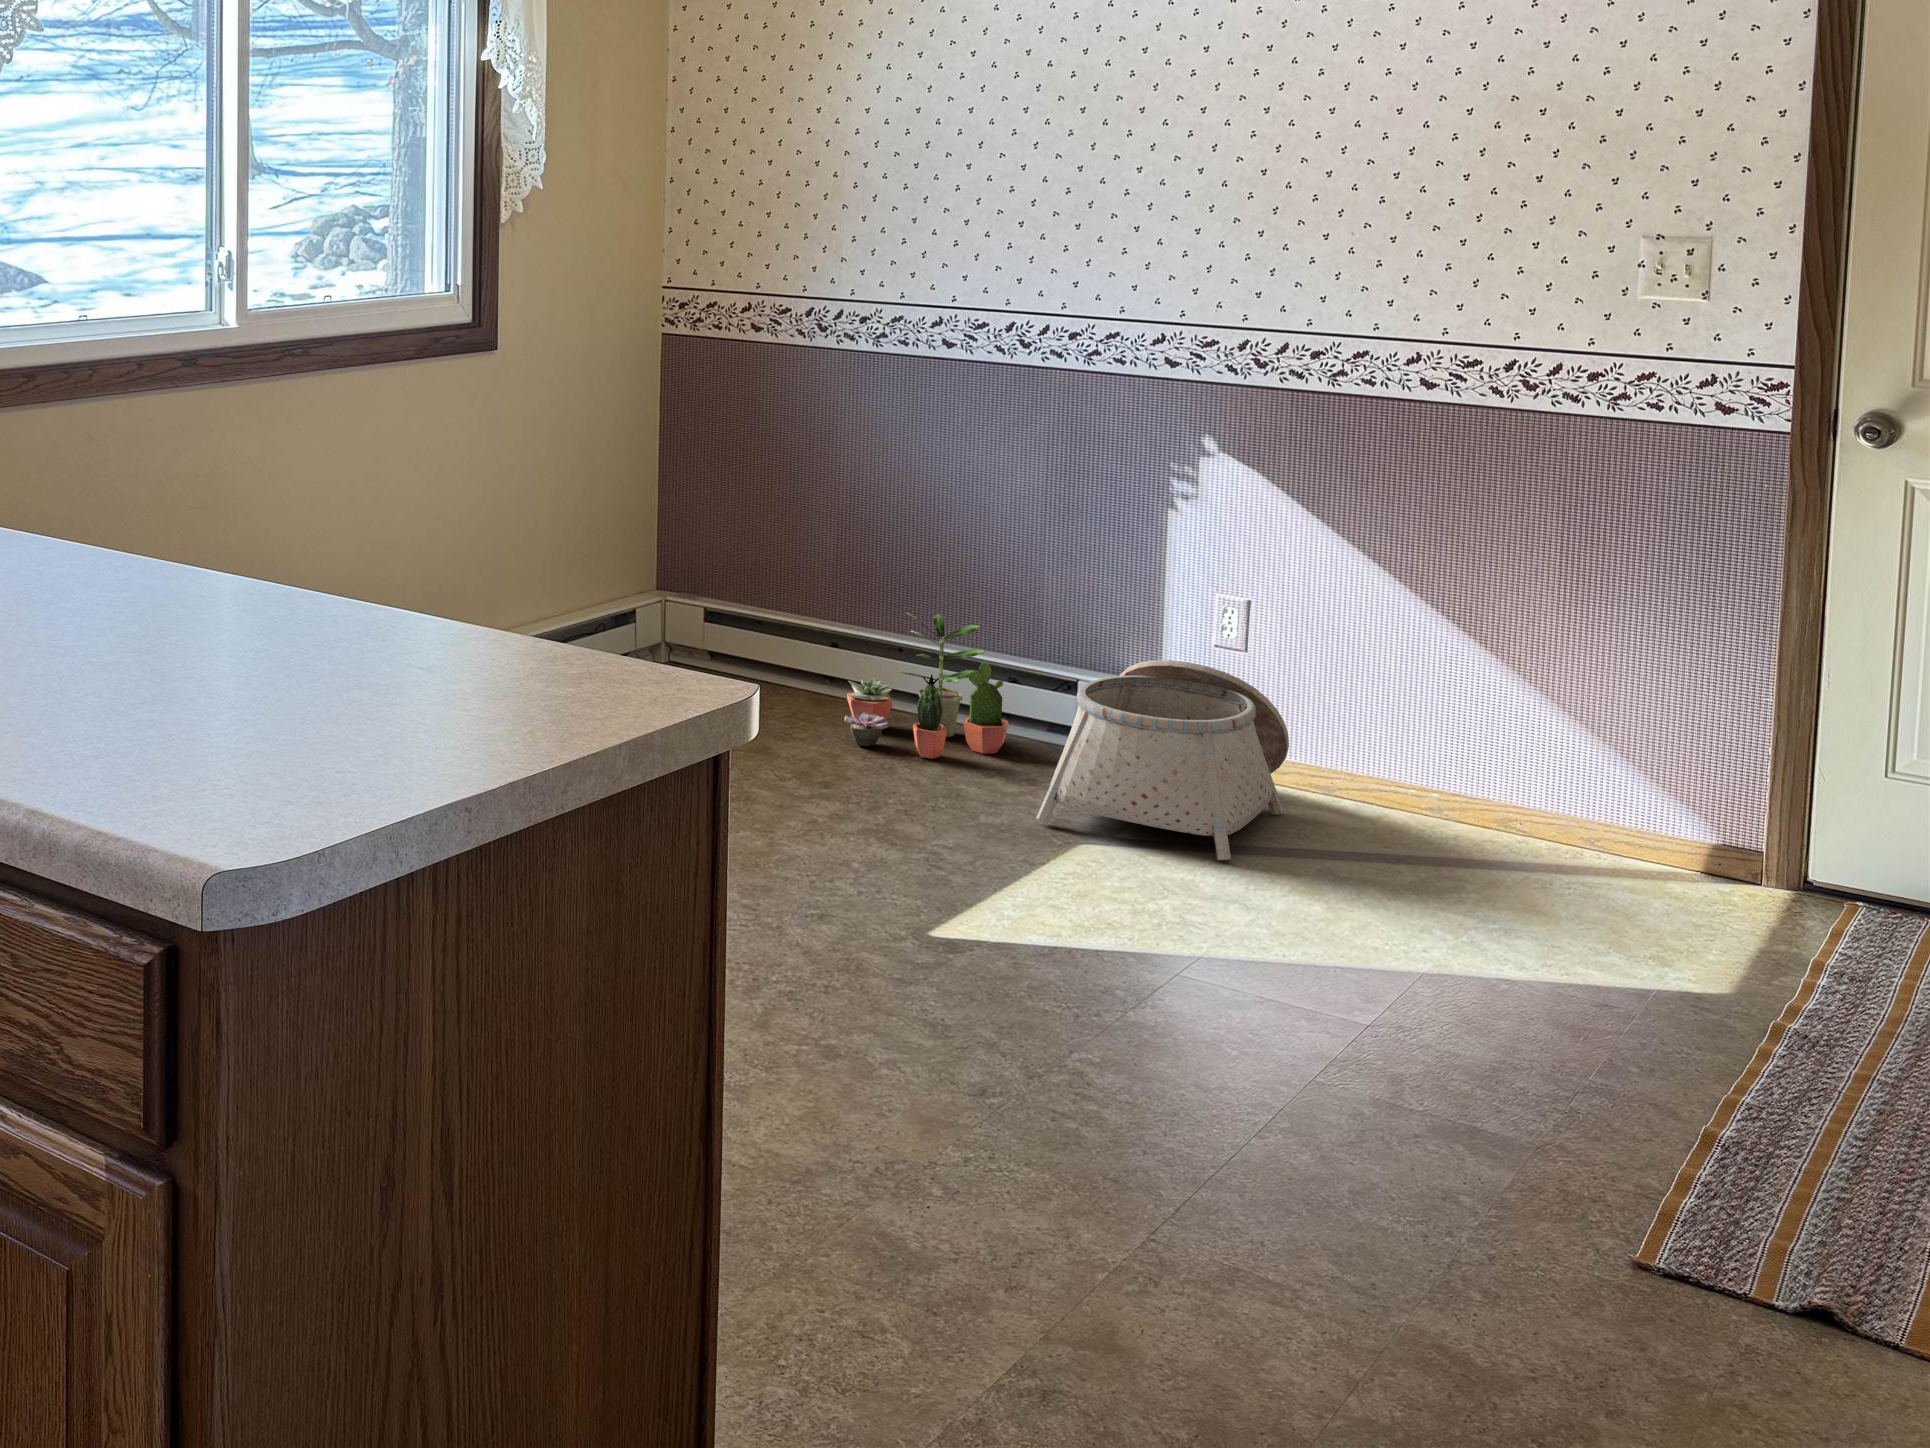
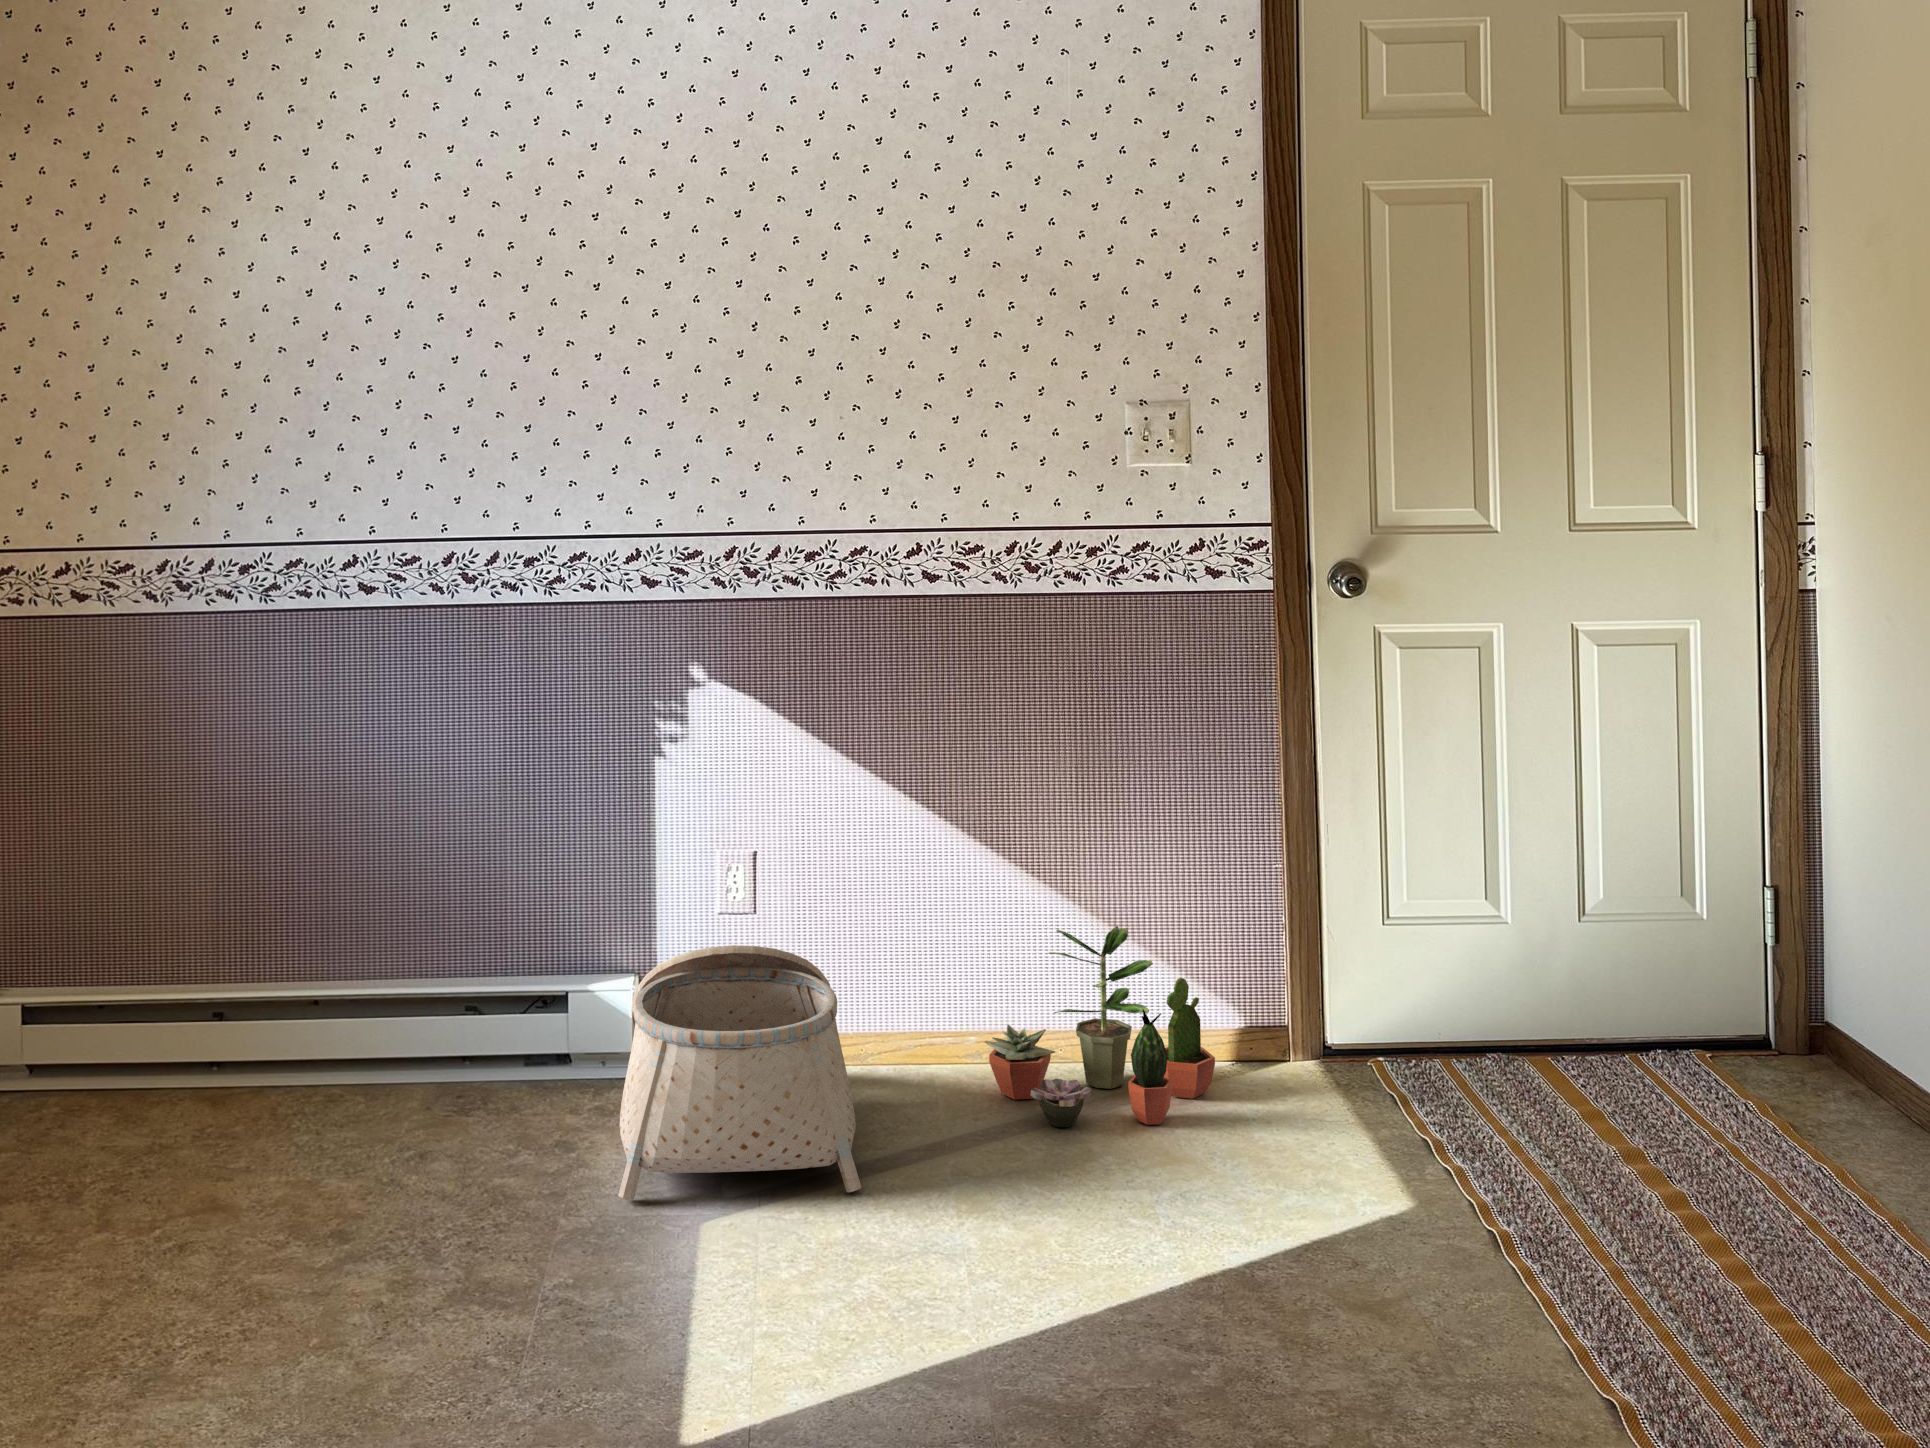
potted plant: present [845,612,1008,759] -> present [985,926,1215,1127]

